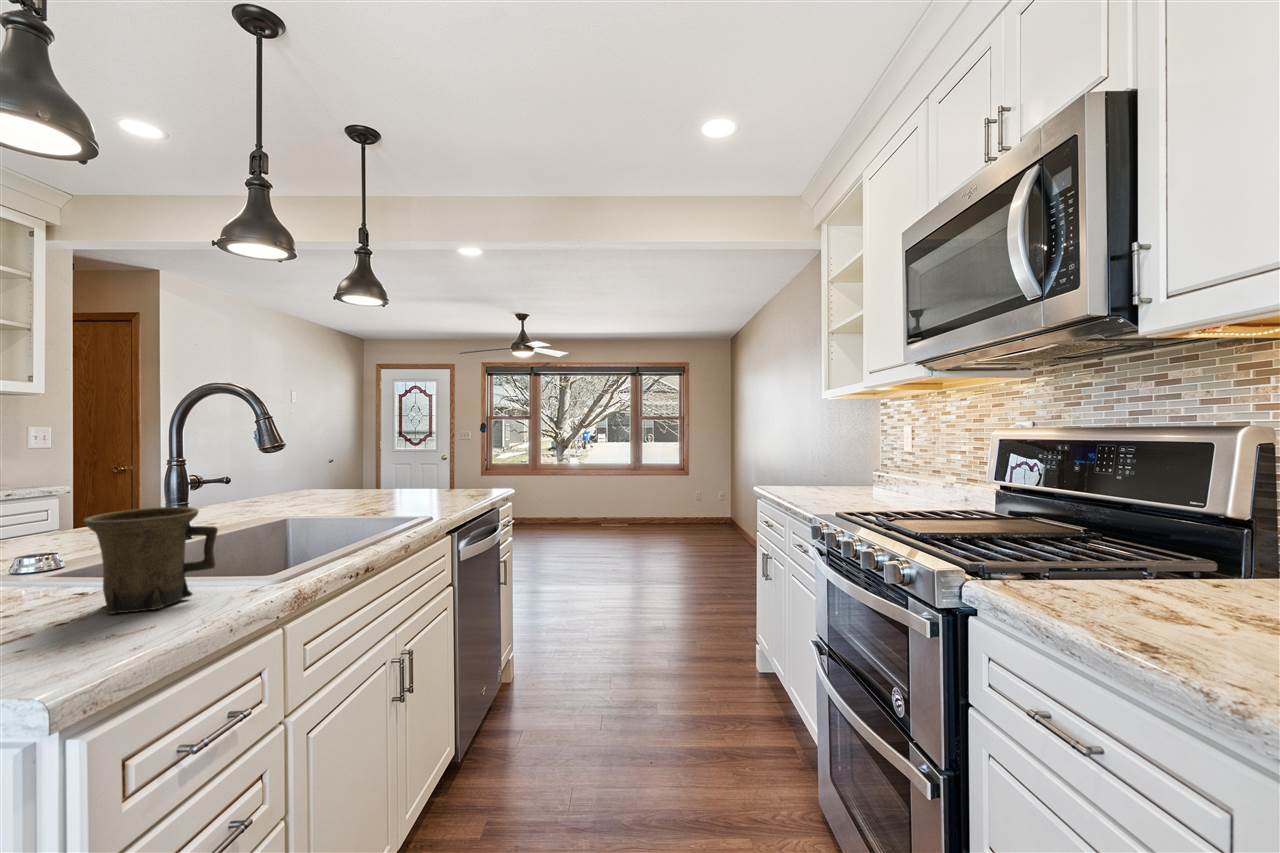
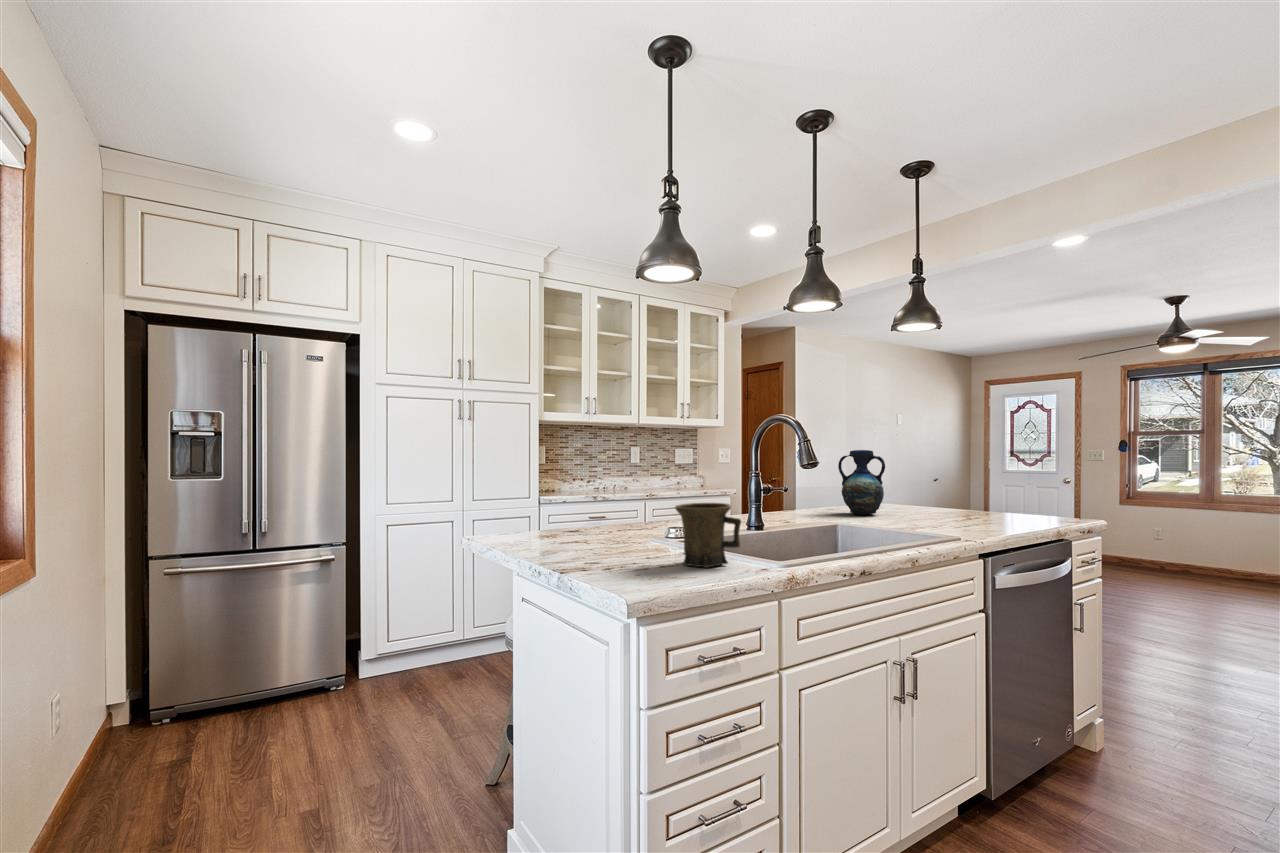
vase: none [272,430,330,503] -> present [838,450,885,515]

